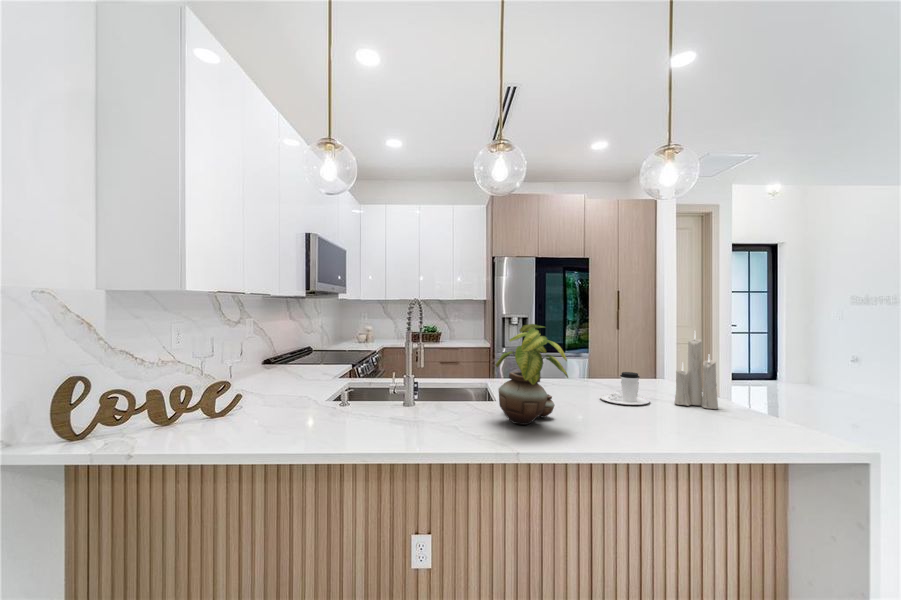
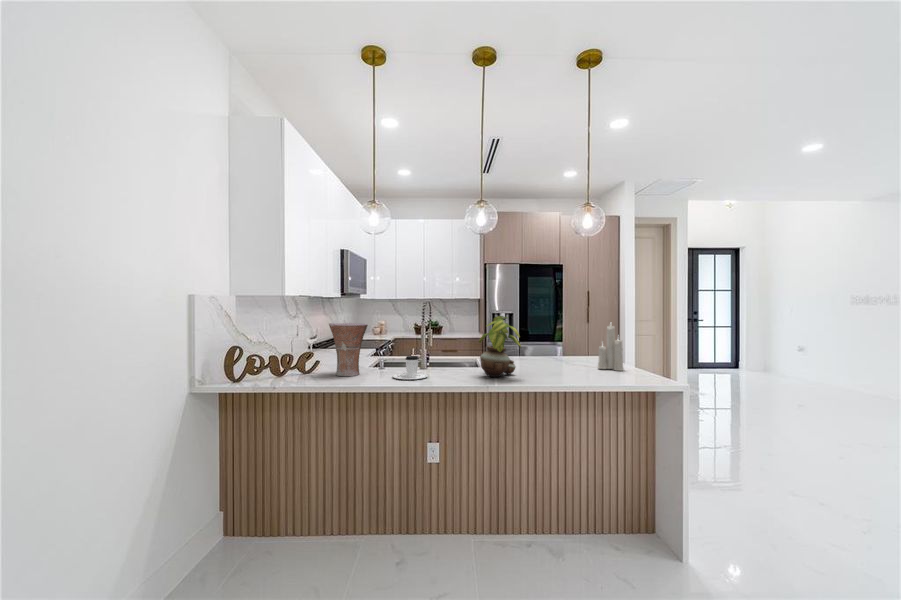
vase: none [256,334,320,421] -> present [329,323,368,376]
coffee cup: present [600,372,650,405] -> present [393,356,428,380]

